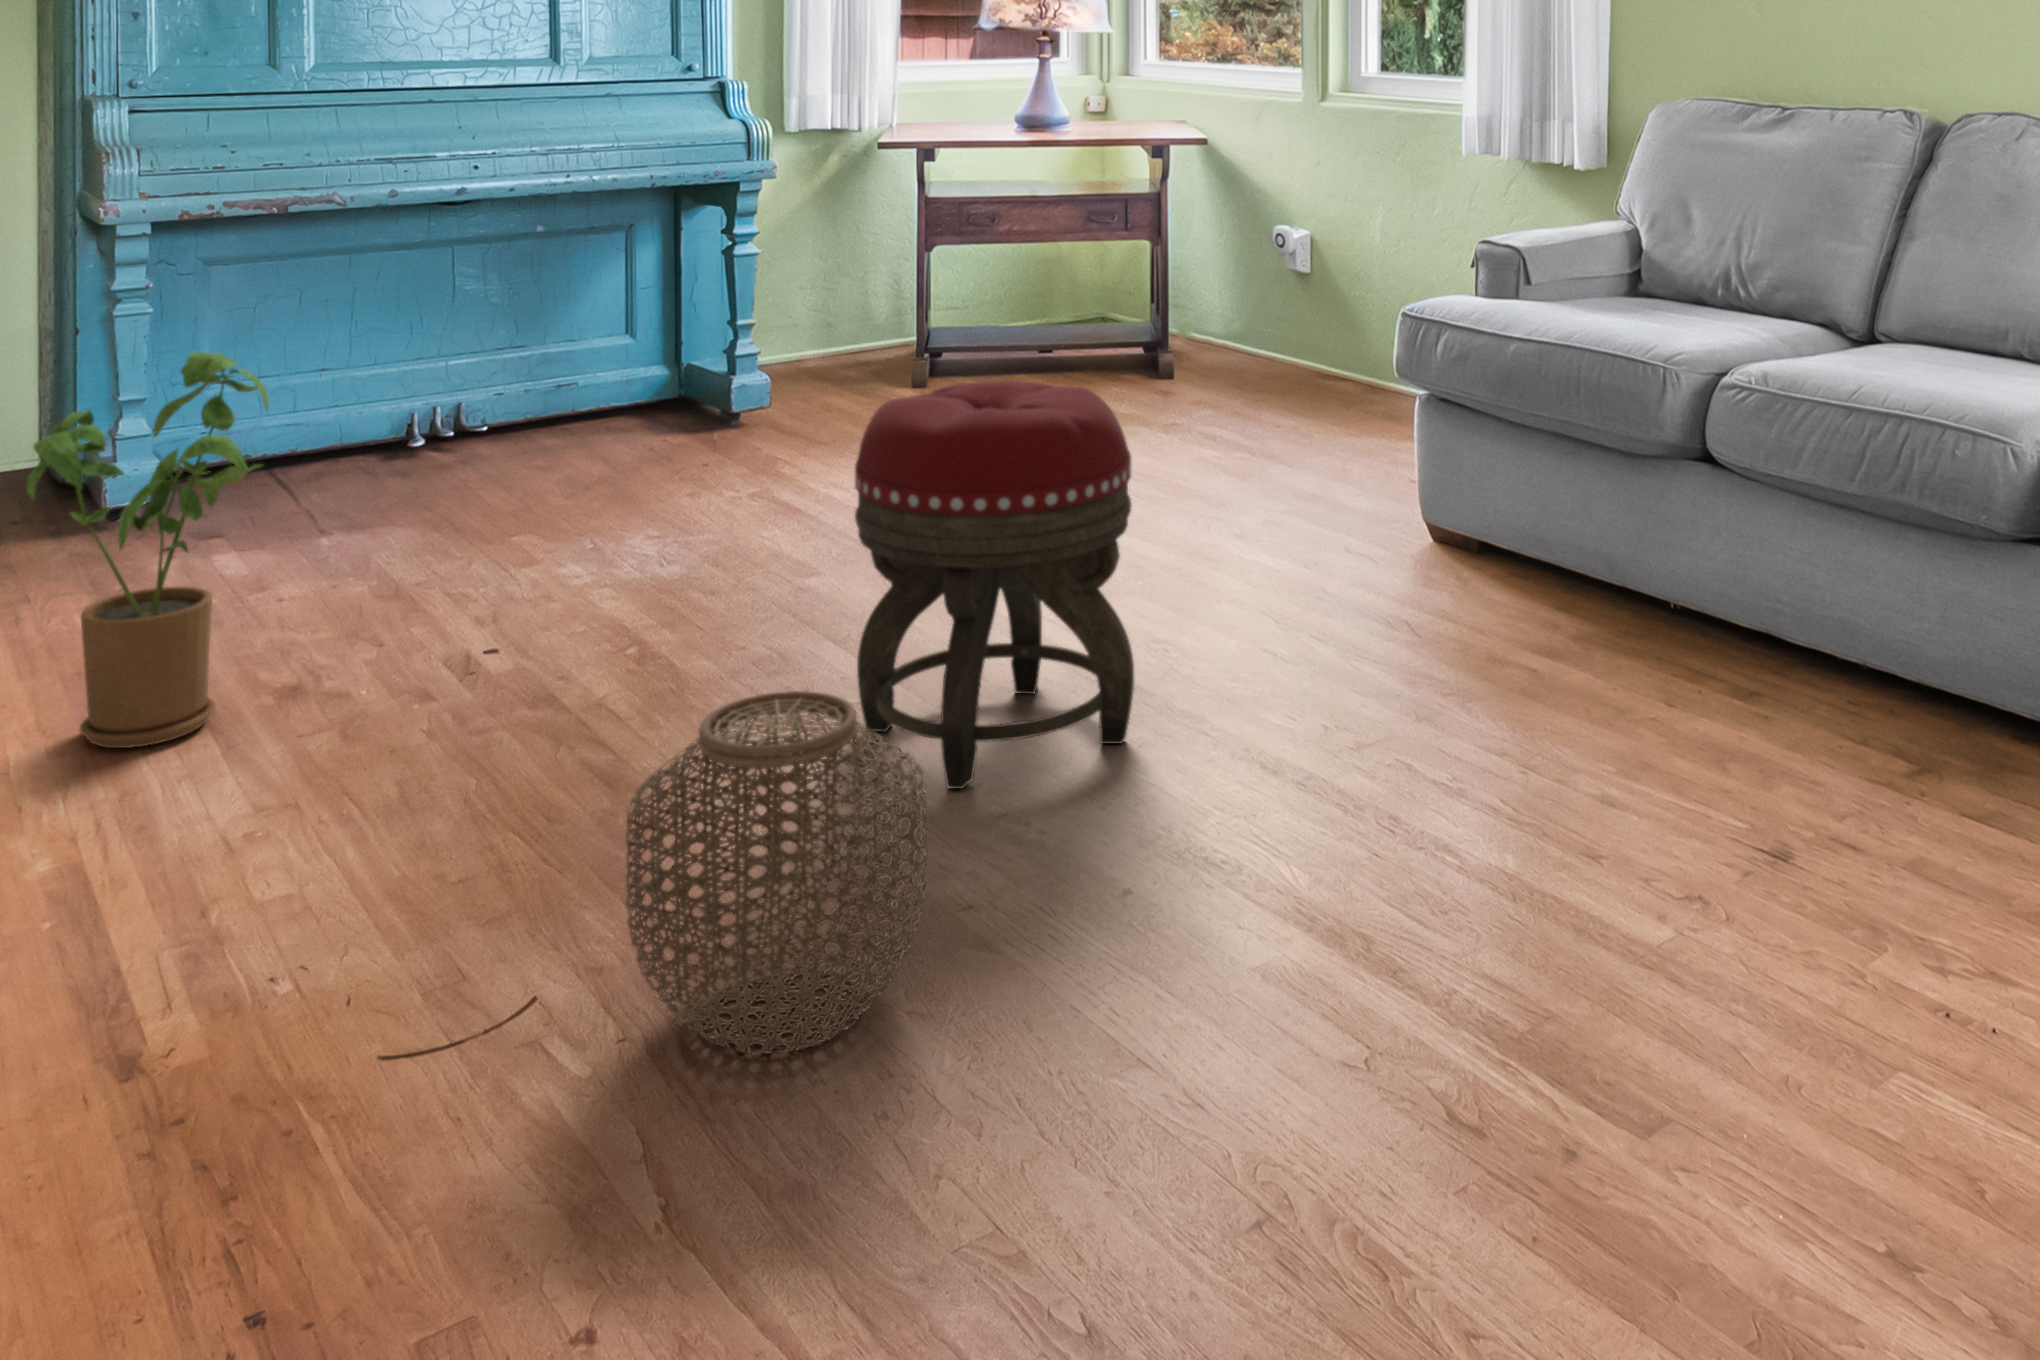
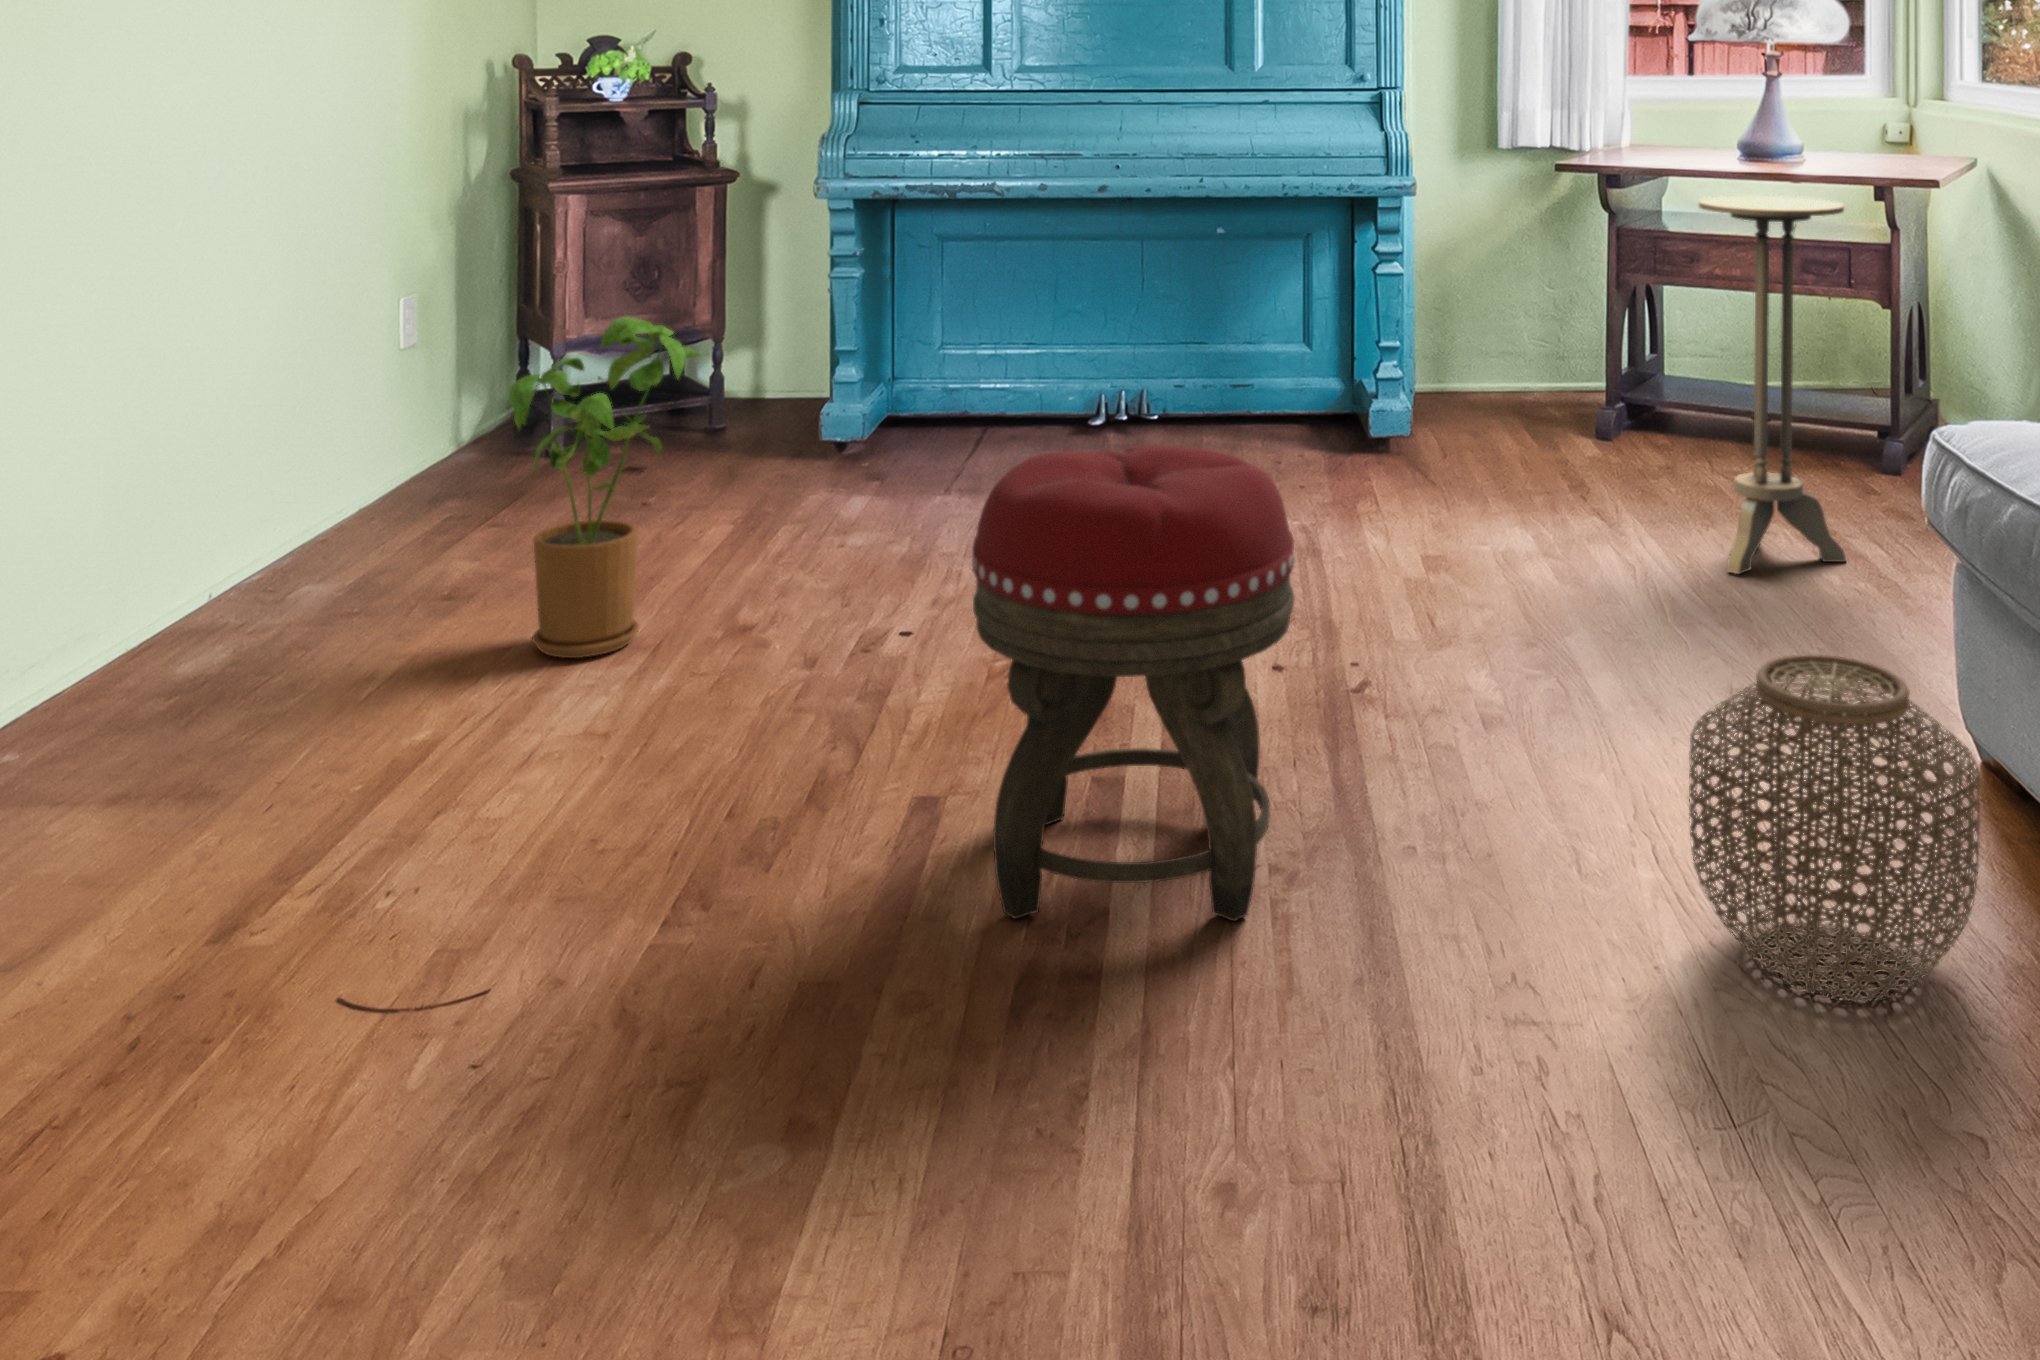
side table: none [1107,155,1221,462] -> present [1699,196,1846,574]
woven basket: present [626,691,926,1054] -> present [1689,654,1980,1002]

